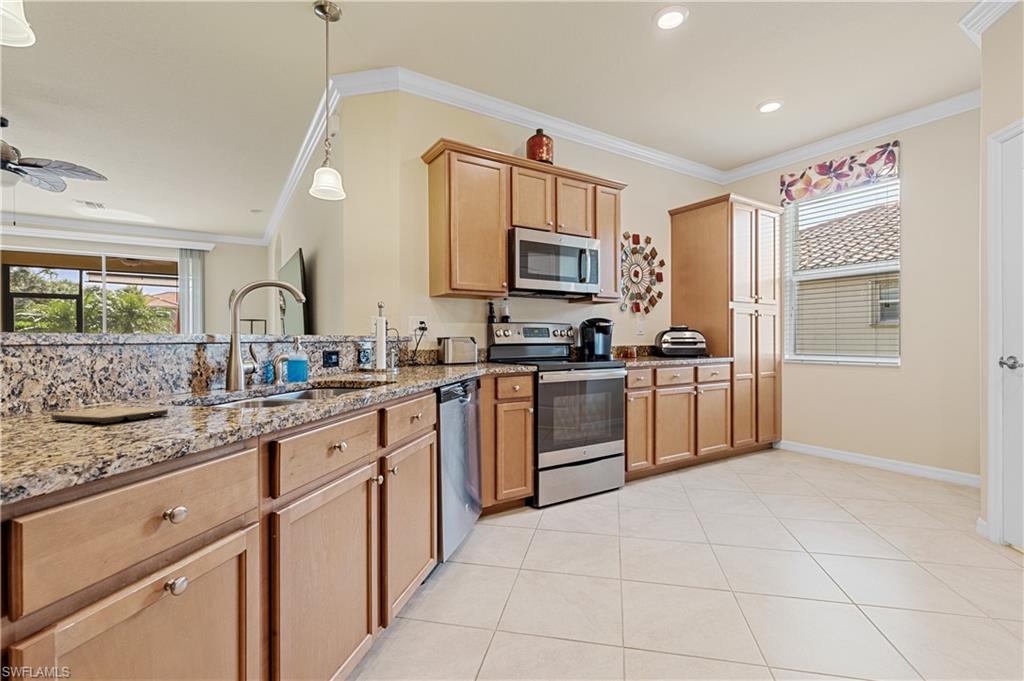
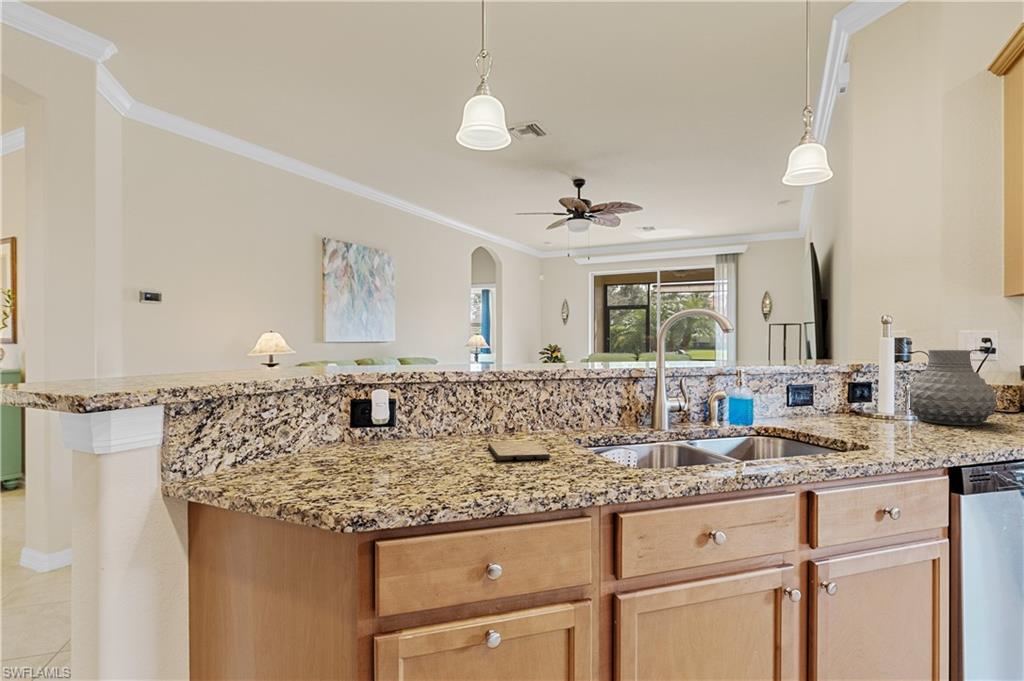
vase: none [393,325,439,371] -> present [905,350,997,425]

